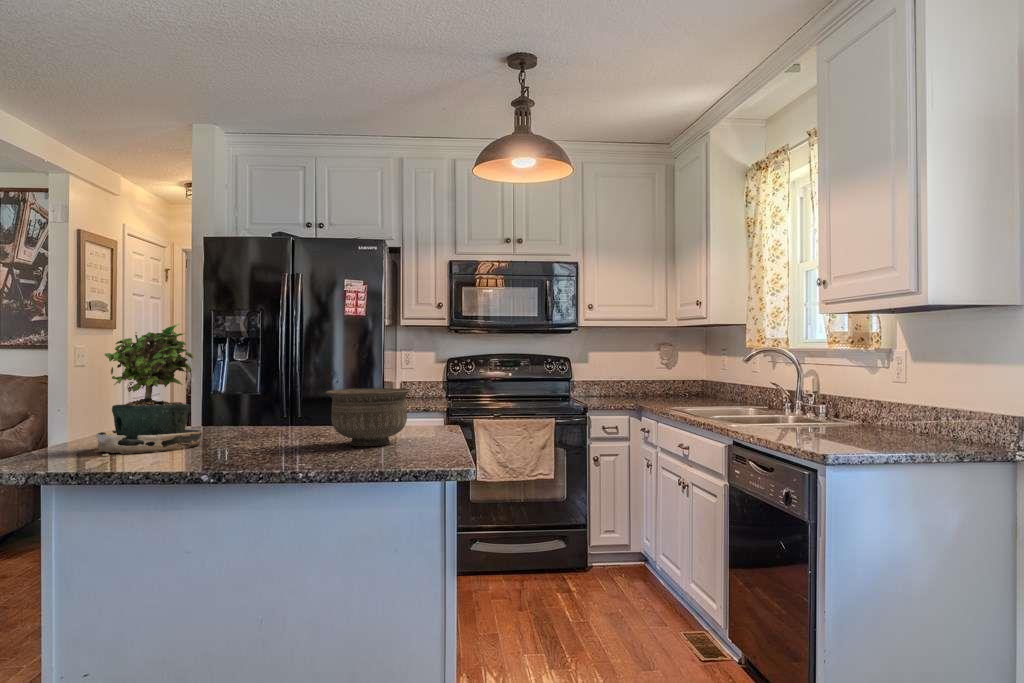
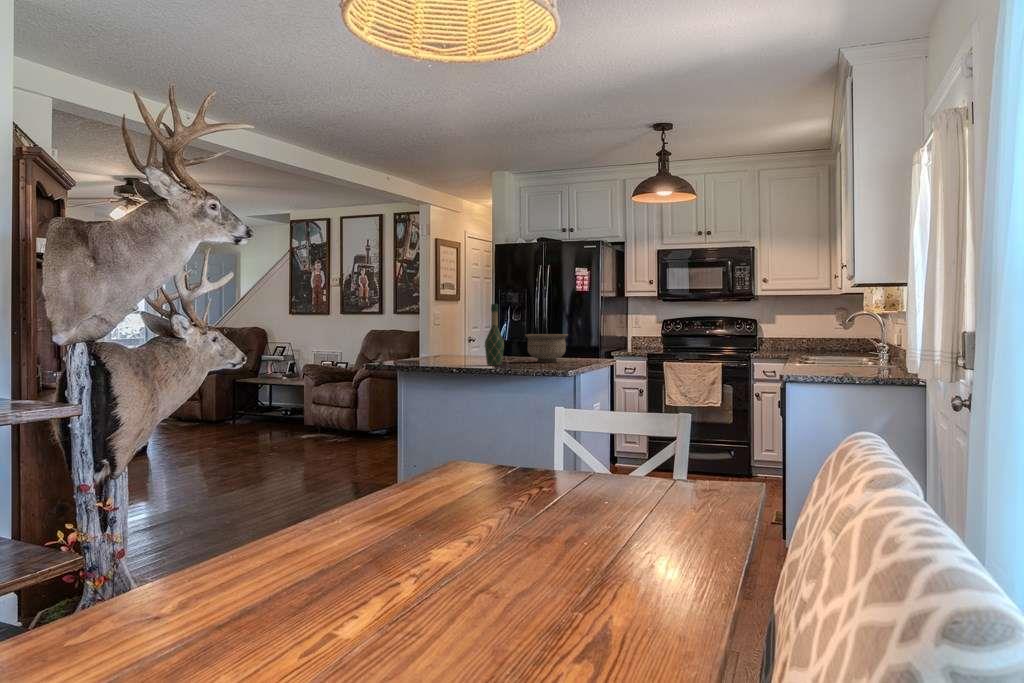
potted plant: present [95,324,203,459] -> none [429,301,476,362]
wine bottle: none [266,328,313,469] -> present [485,304,504,365]

